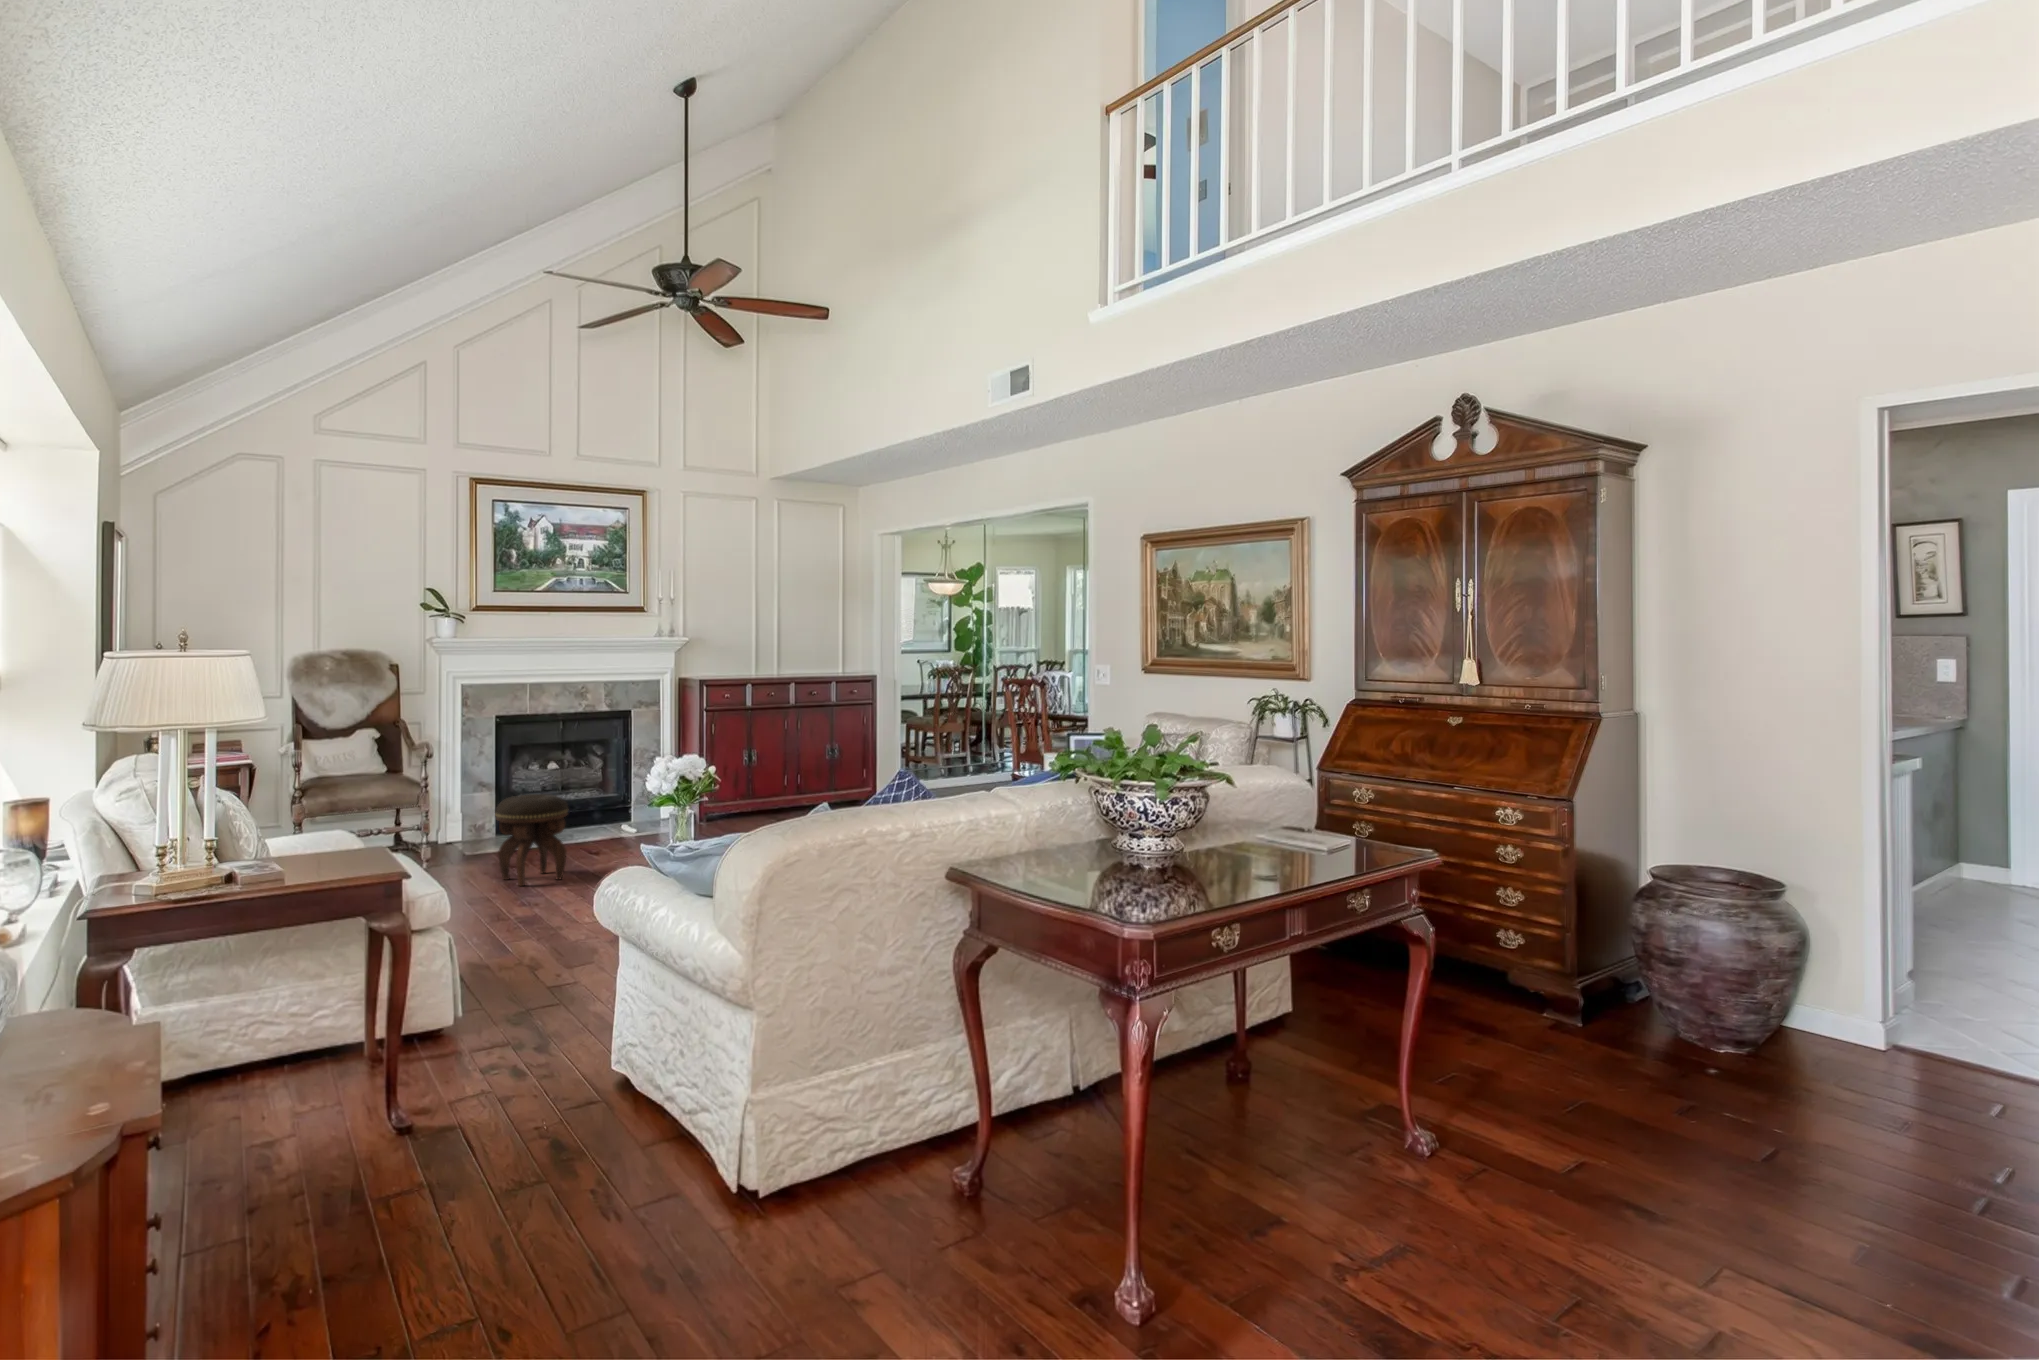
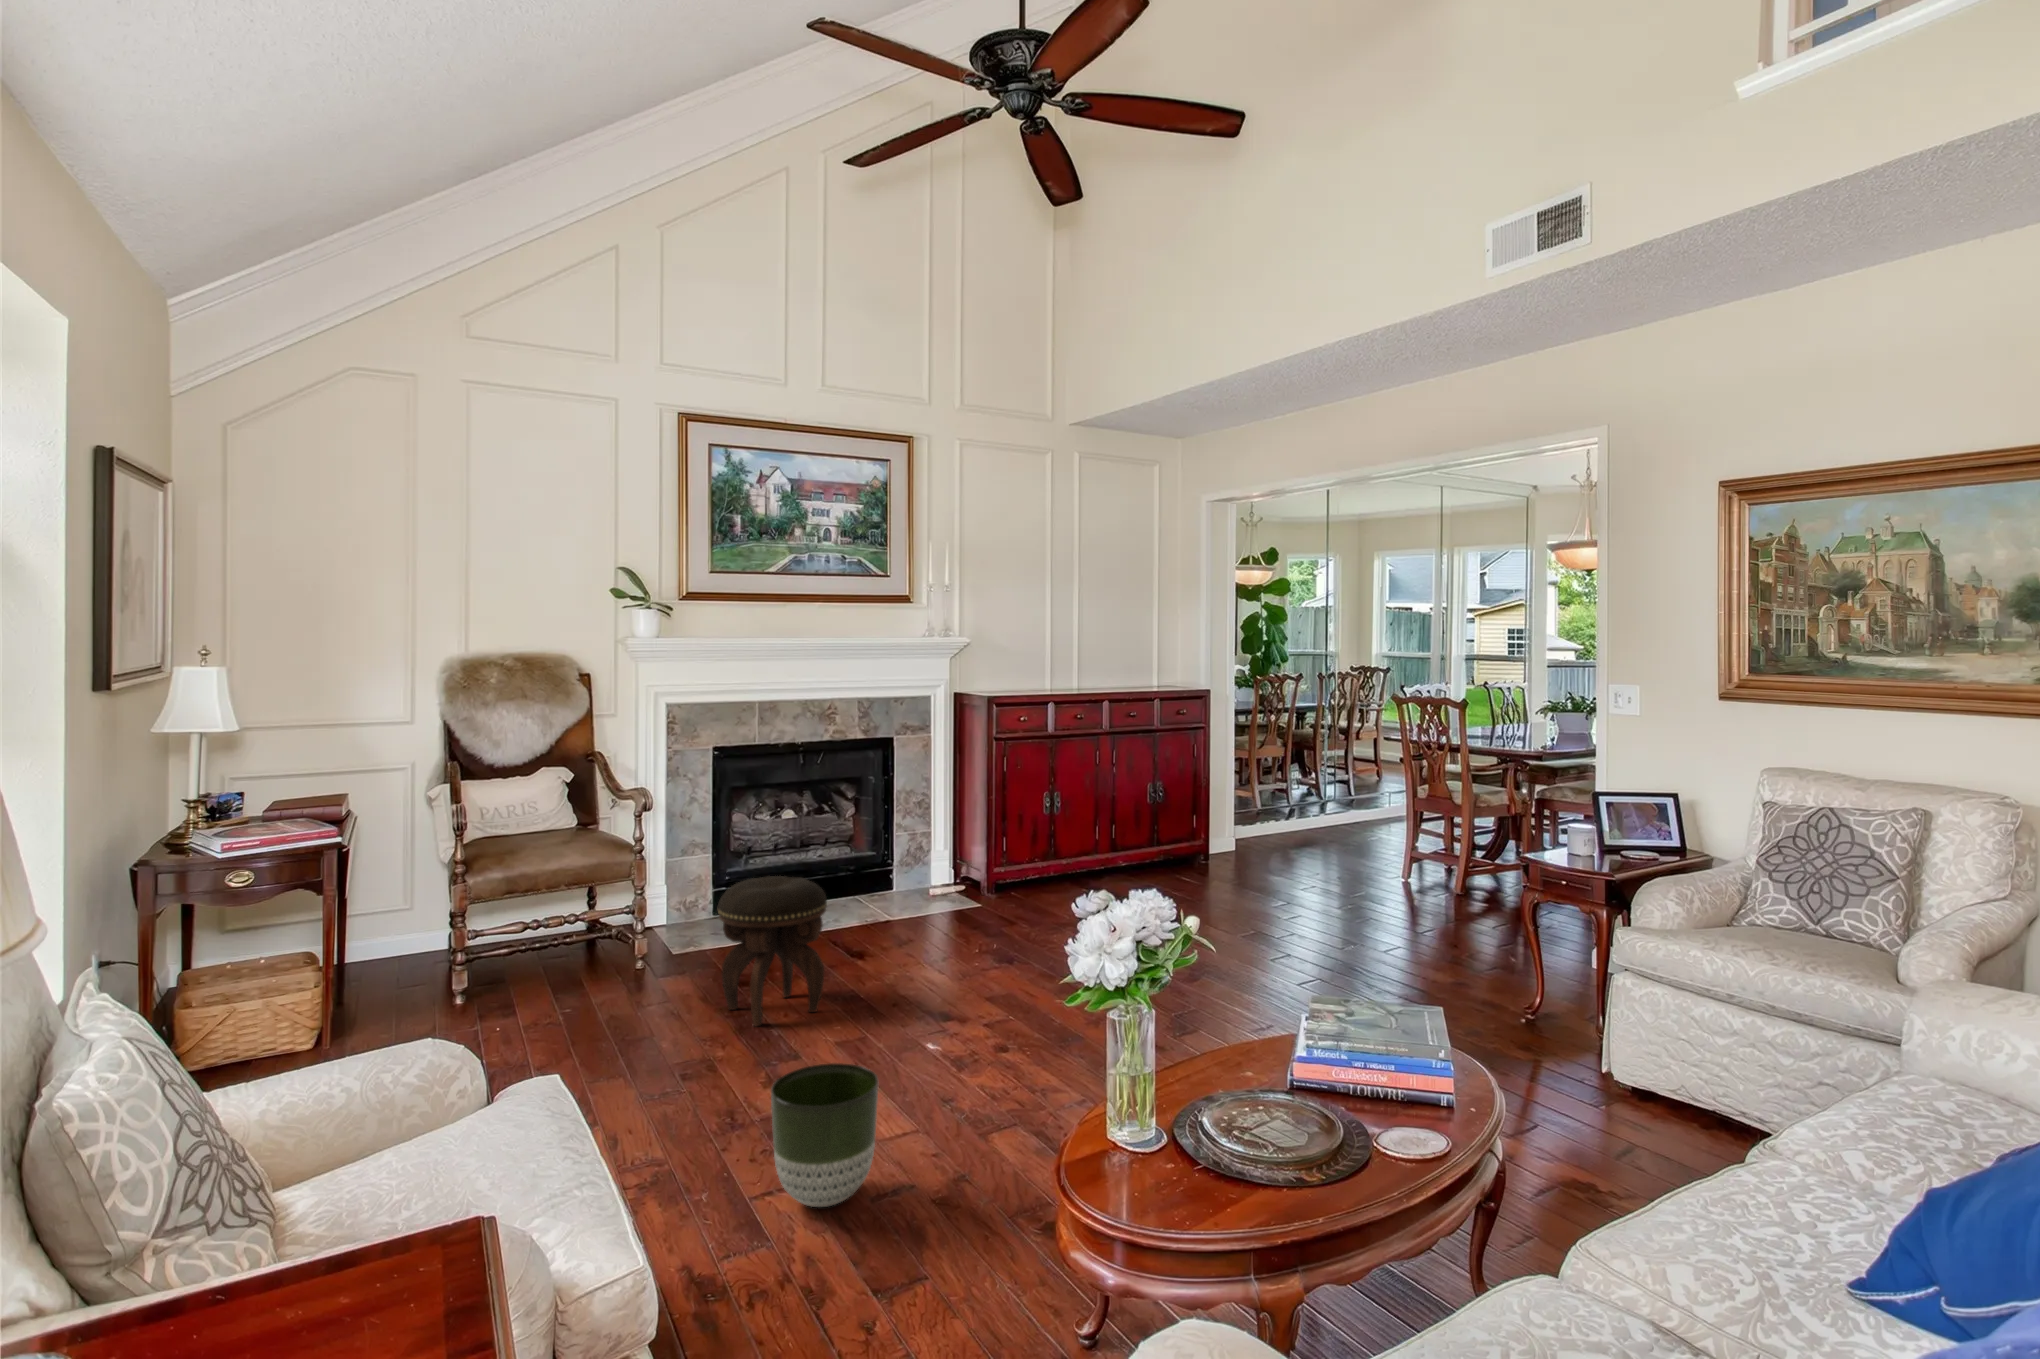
planter: none [518,877,580,950] -> present [771,1063,878,1207]

